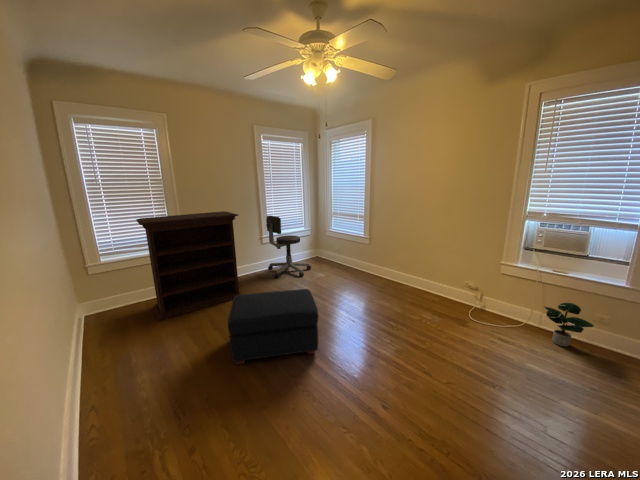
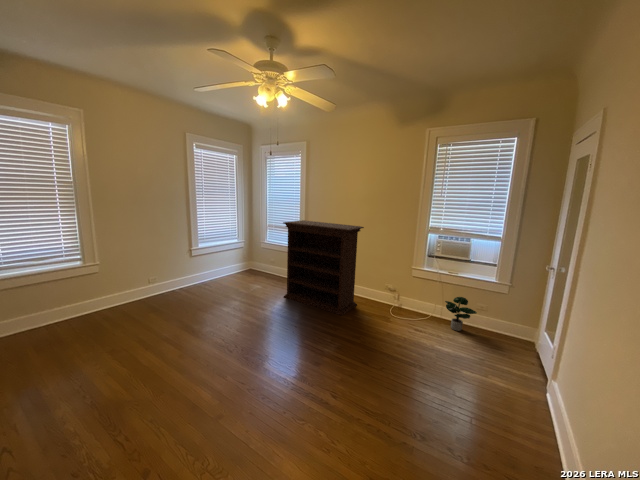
bookshelf: present [136,211,241,321] -> present [283,220,364,316]
office chair: present [266,216,311,278] -> none [199,227,246,291]
ottoman: present [228,289,319,364] -> none [172,298,267,381]

